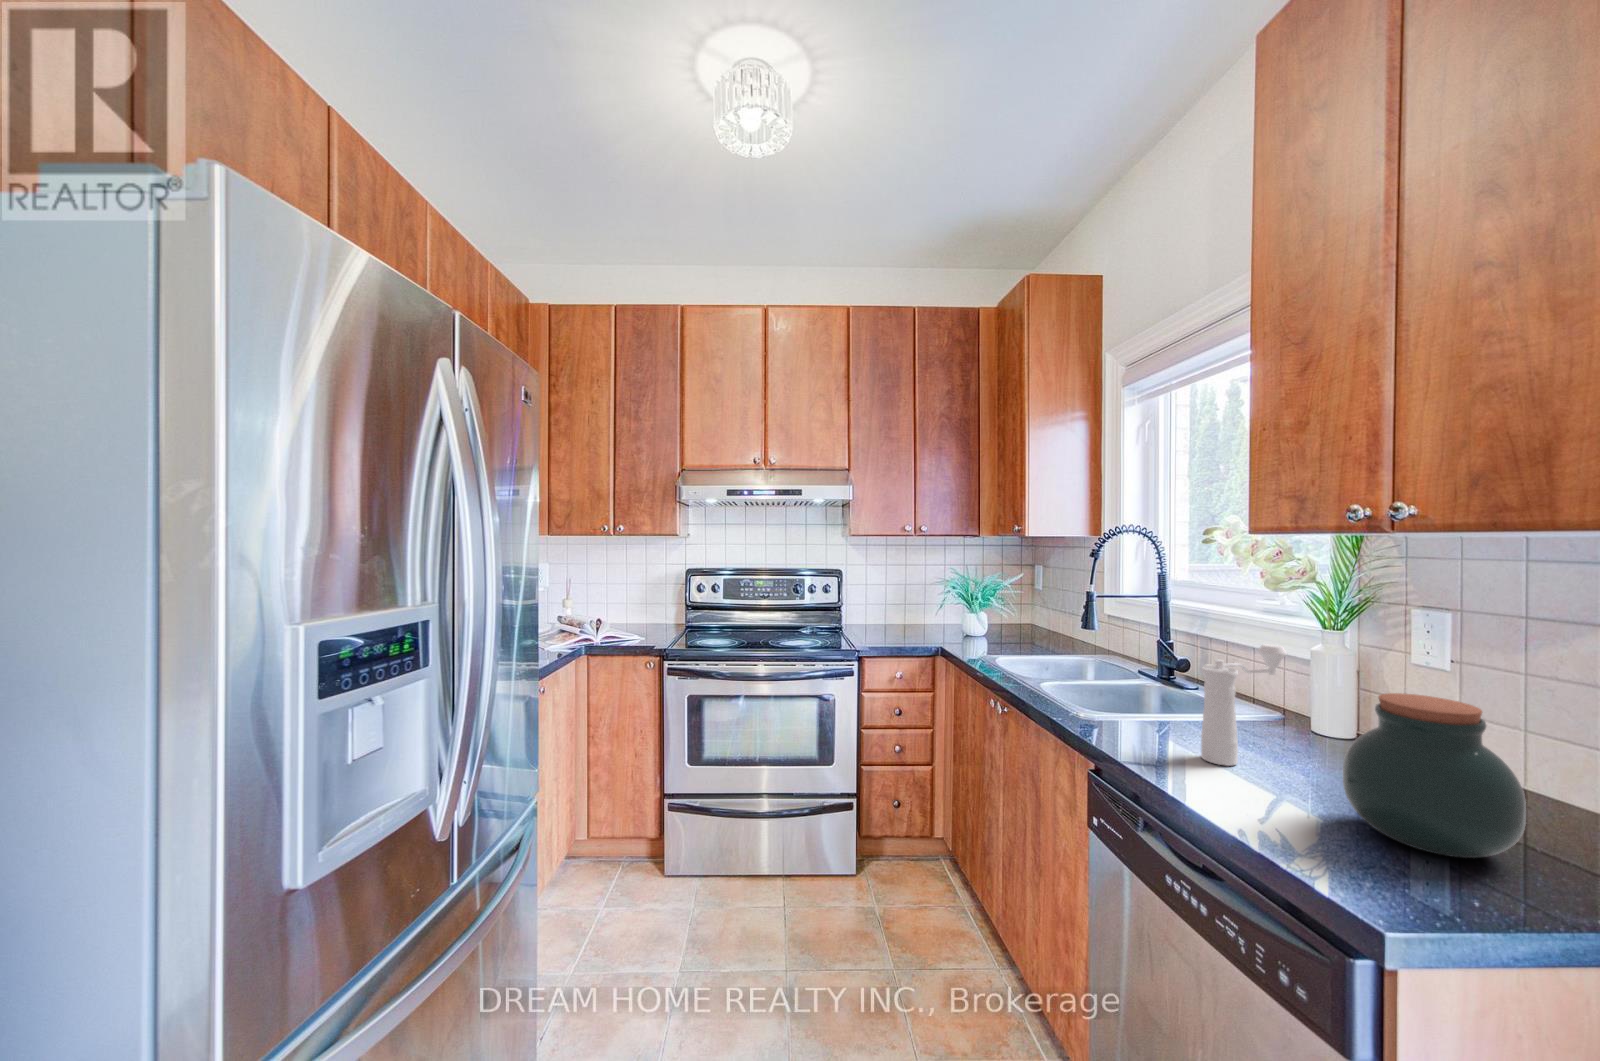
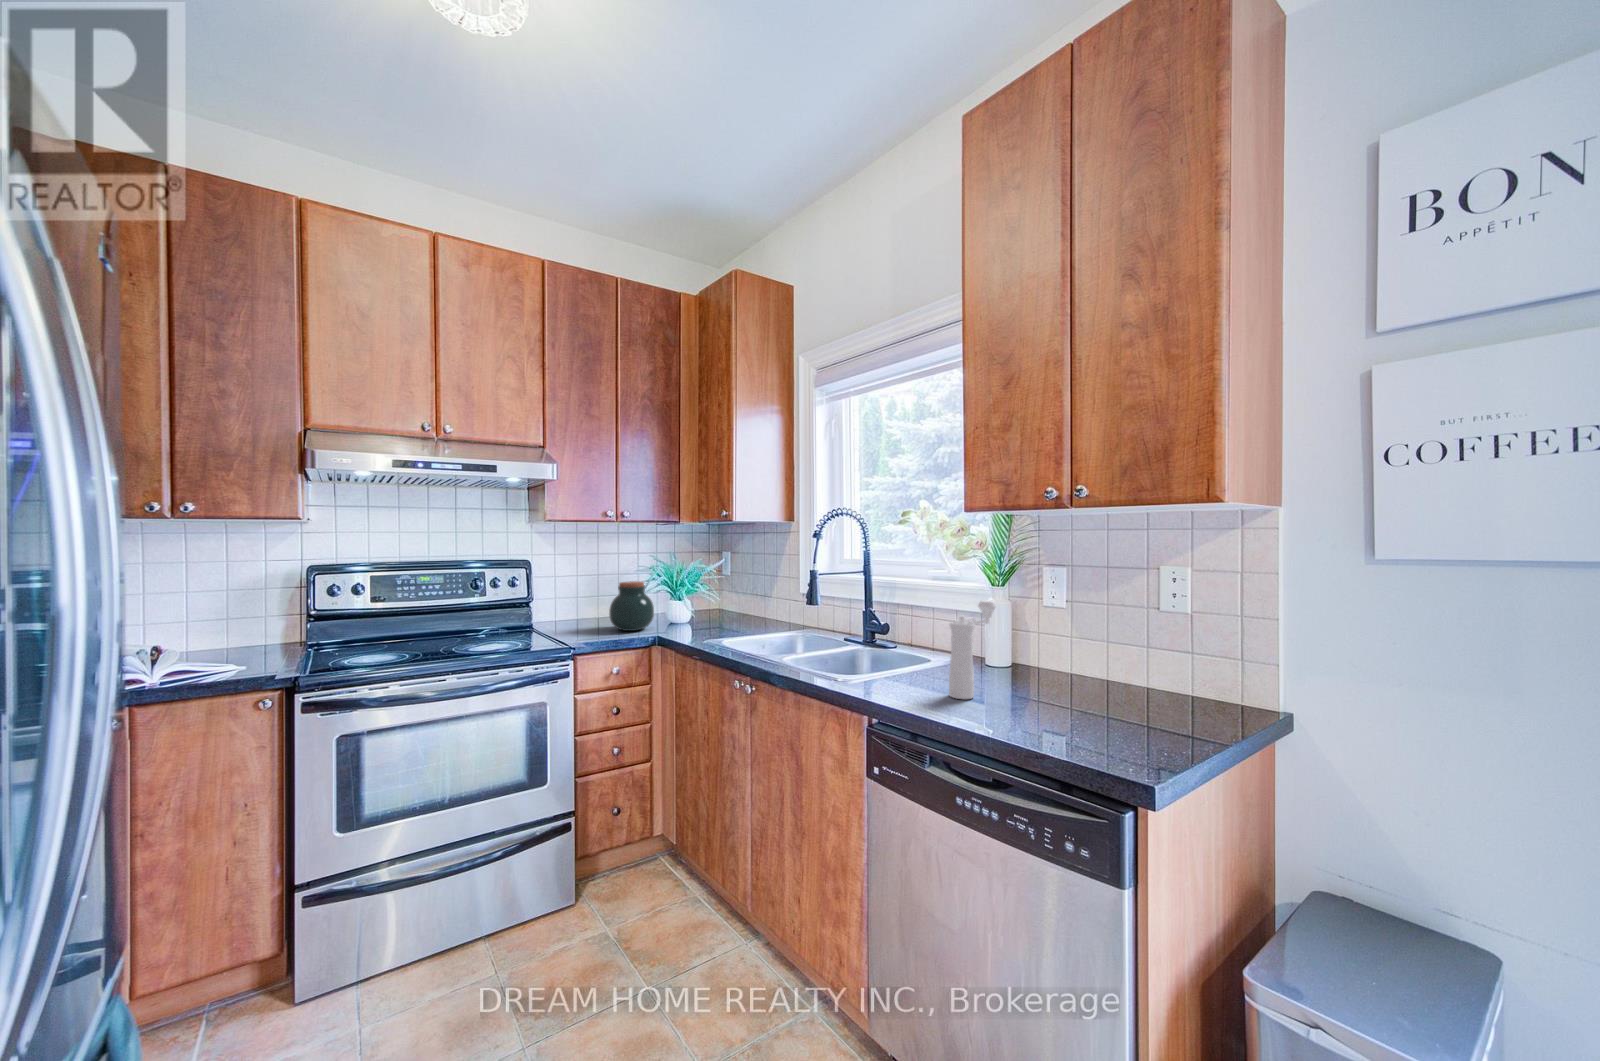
jar: present [1343,693,1526,858] -> present [609,581,654,631]

